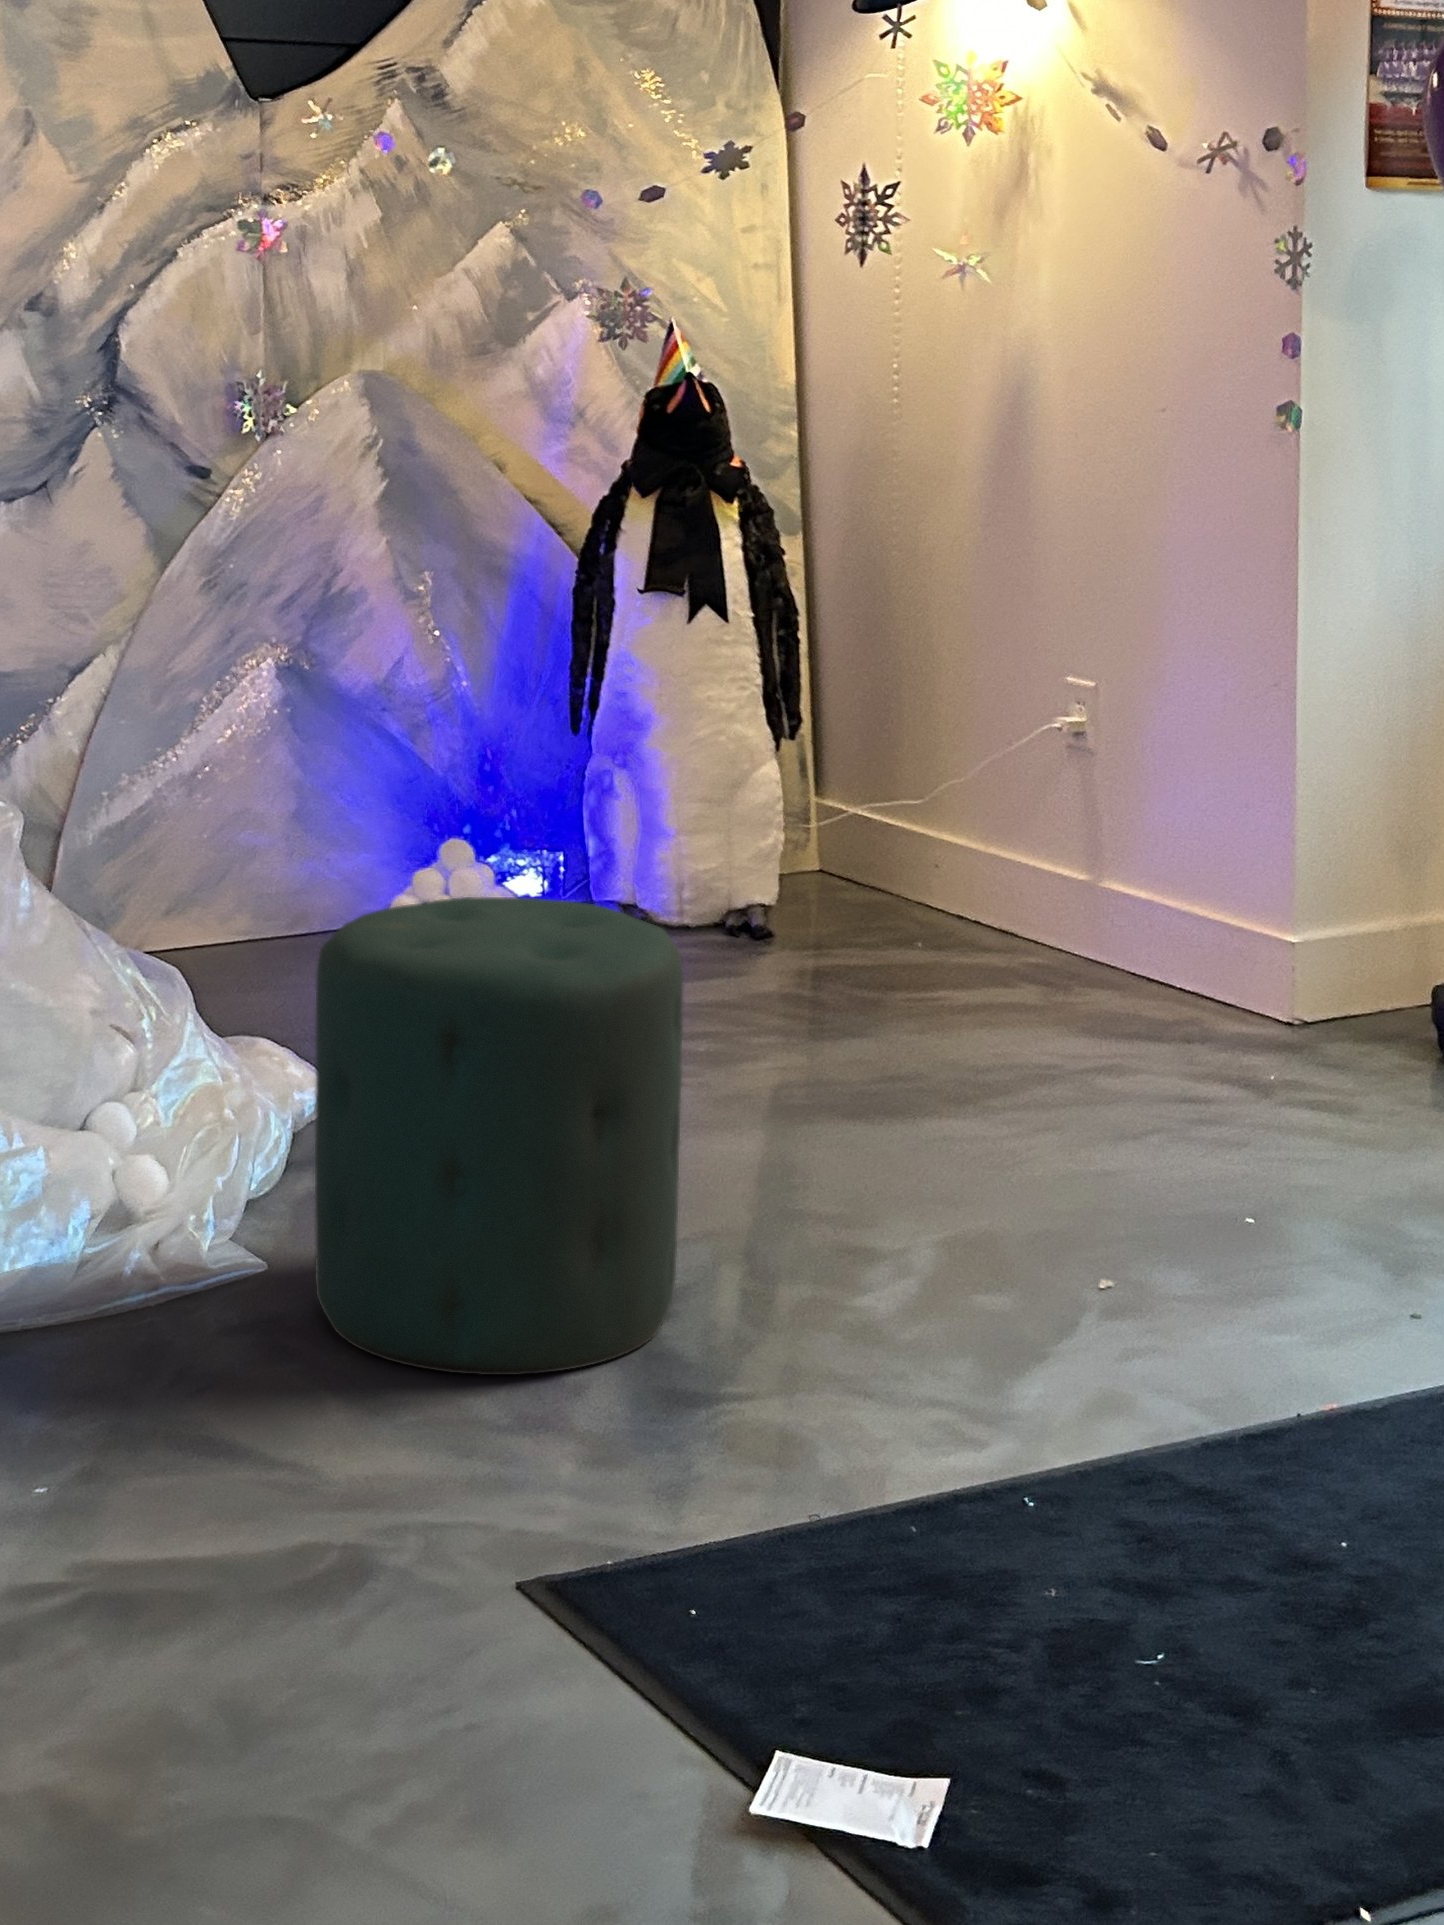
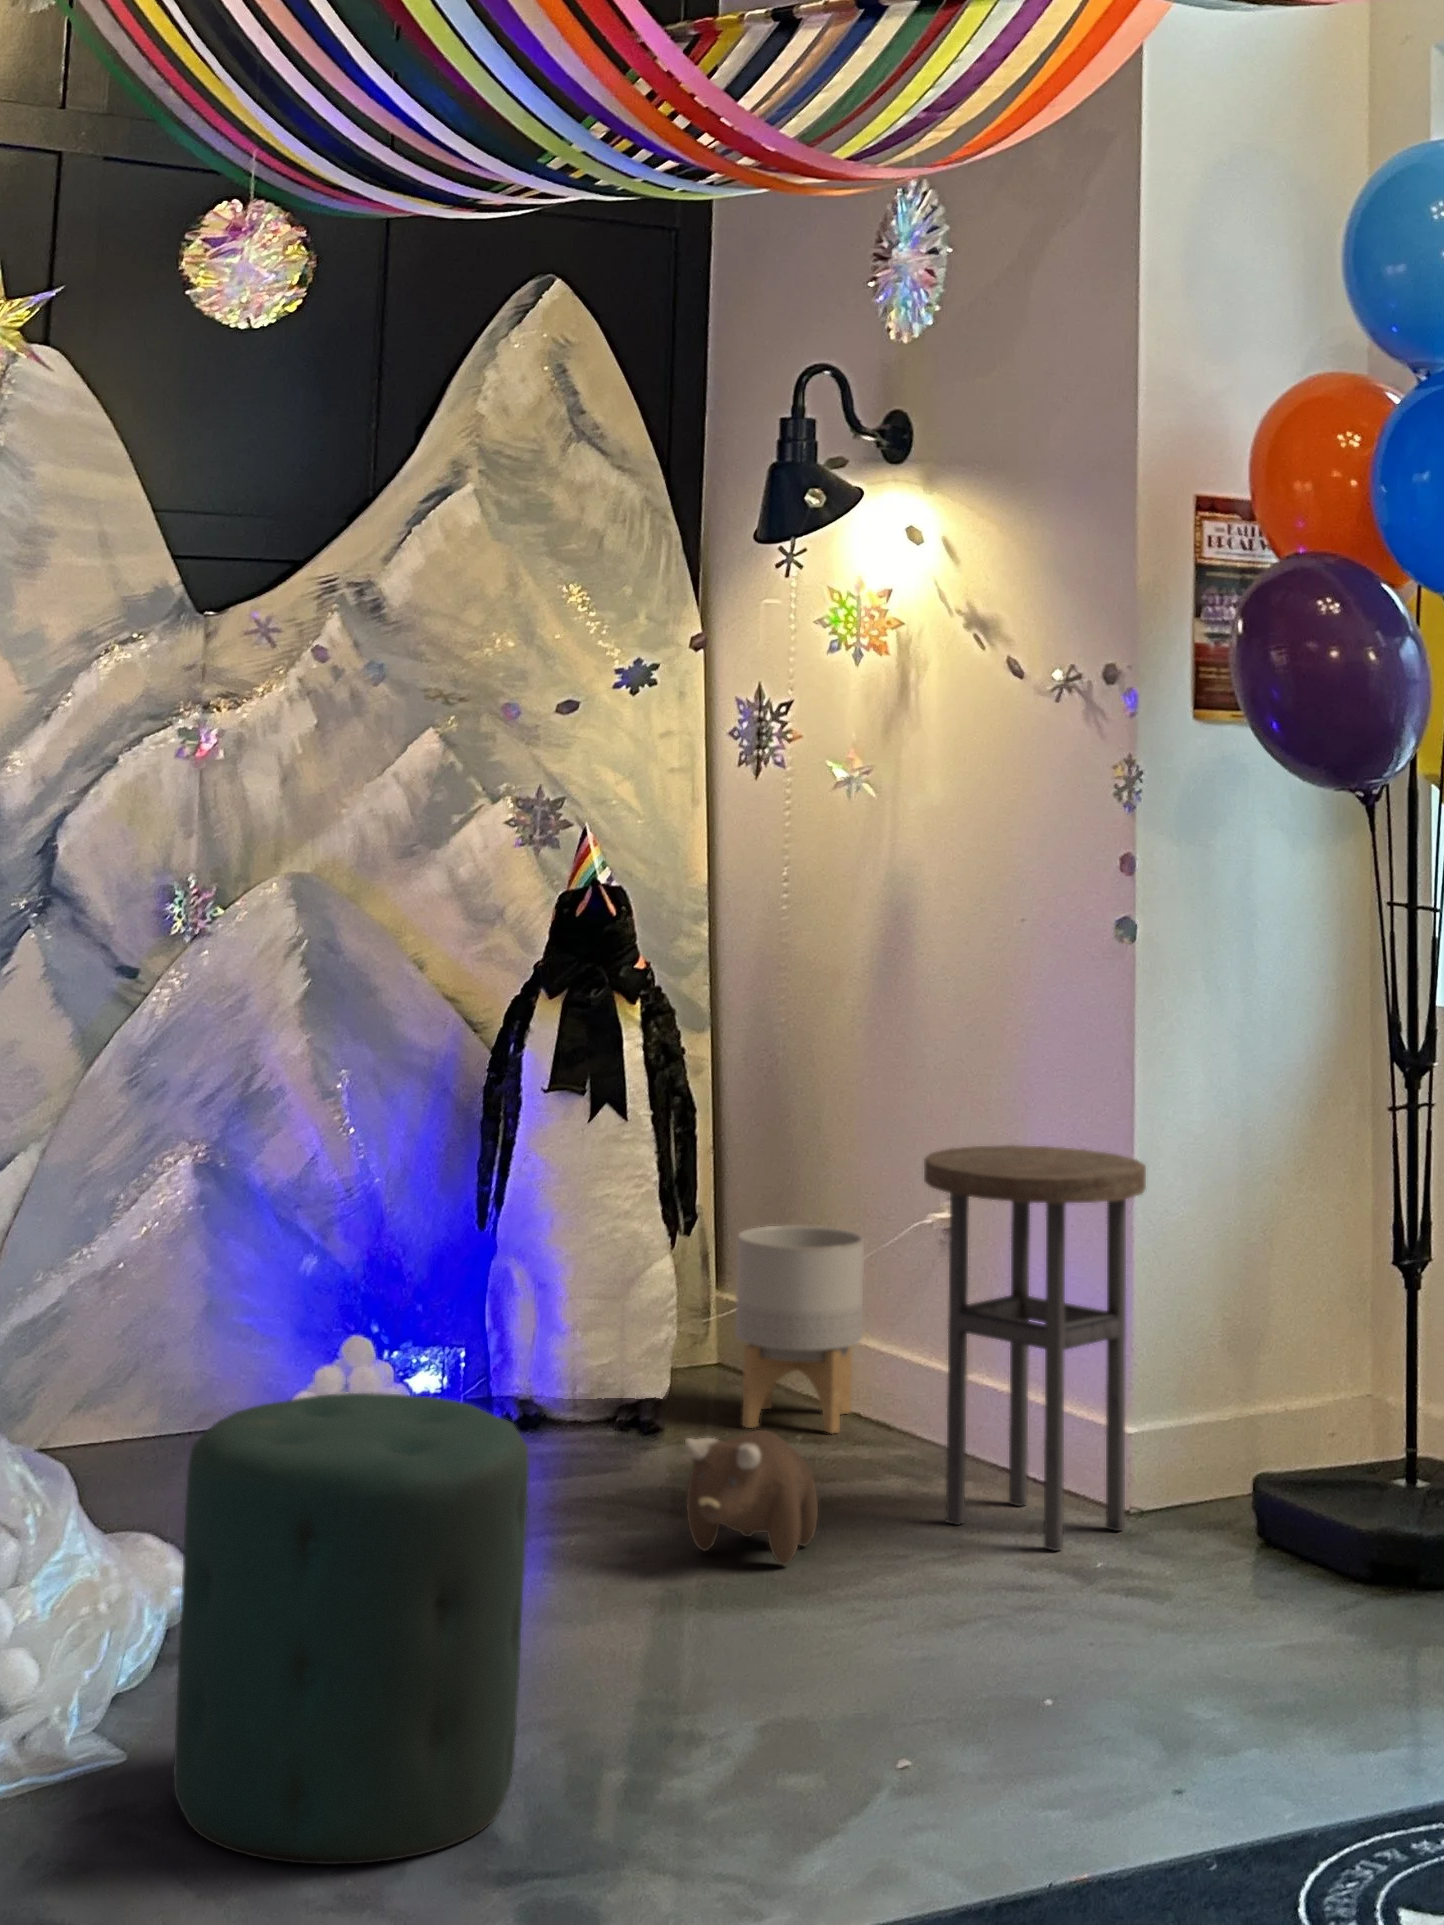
side table: none [1067,647,1314,1065] -> present [924,1145,1146,1551]
planter: none [850,734,987,945] -> present [736,1225,864,1433]
plush toy: none [819,939,960,1076] -> present [685,1430,818,1565]

